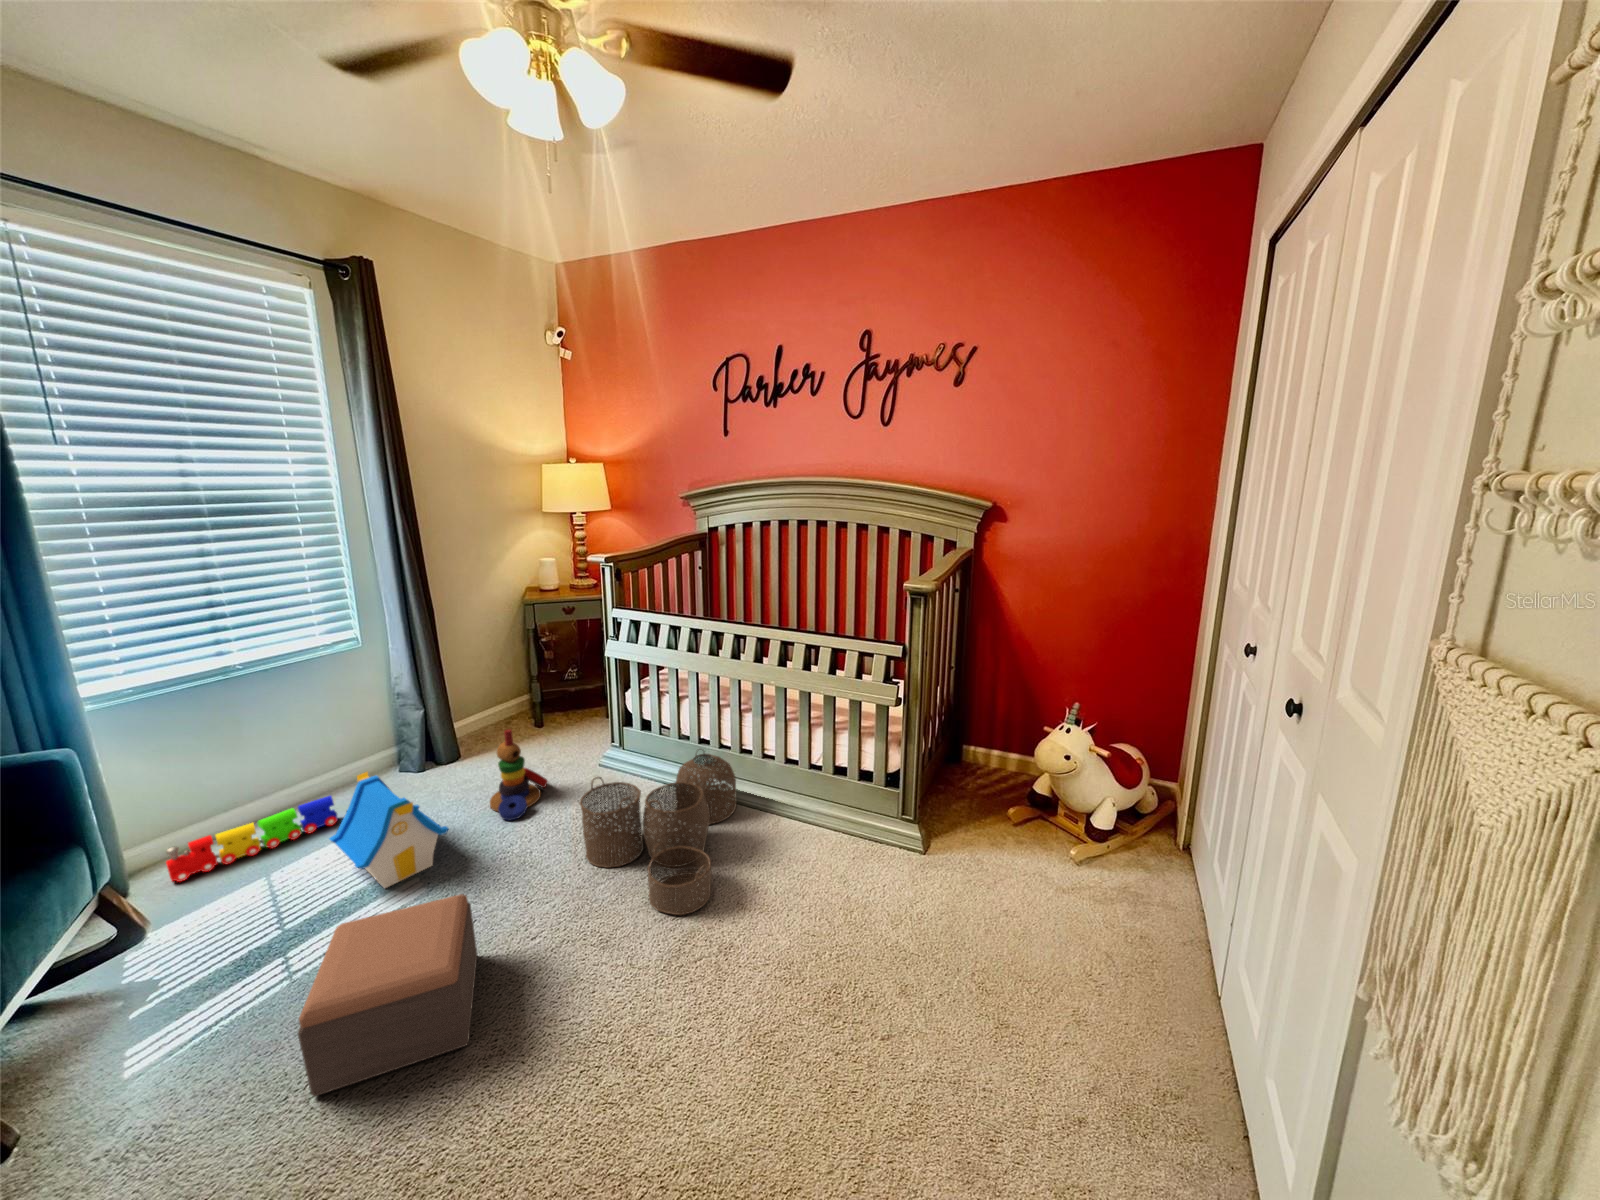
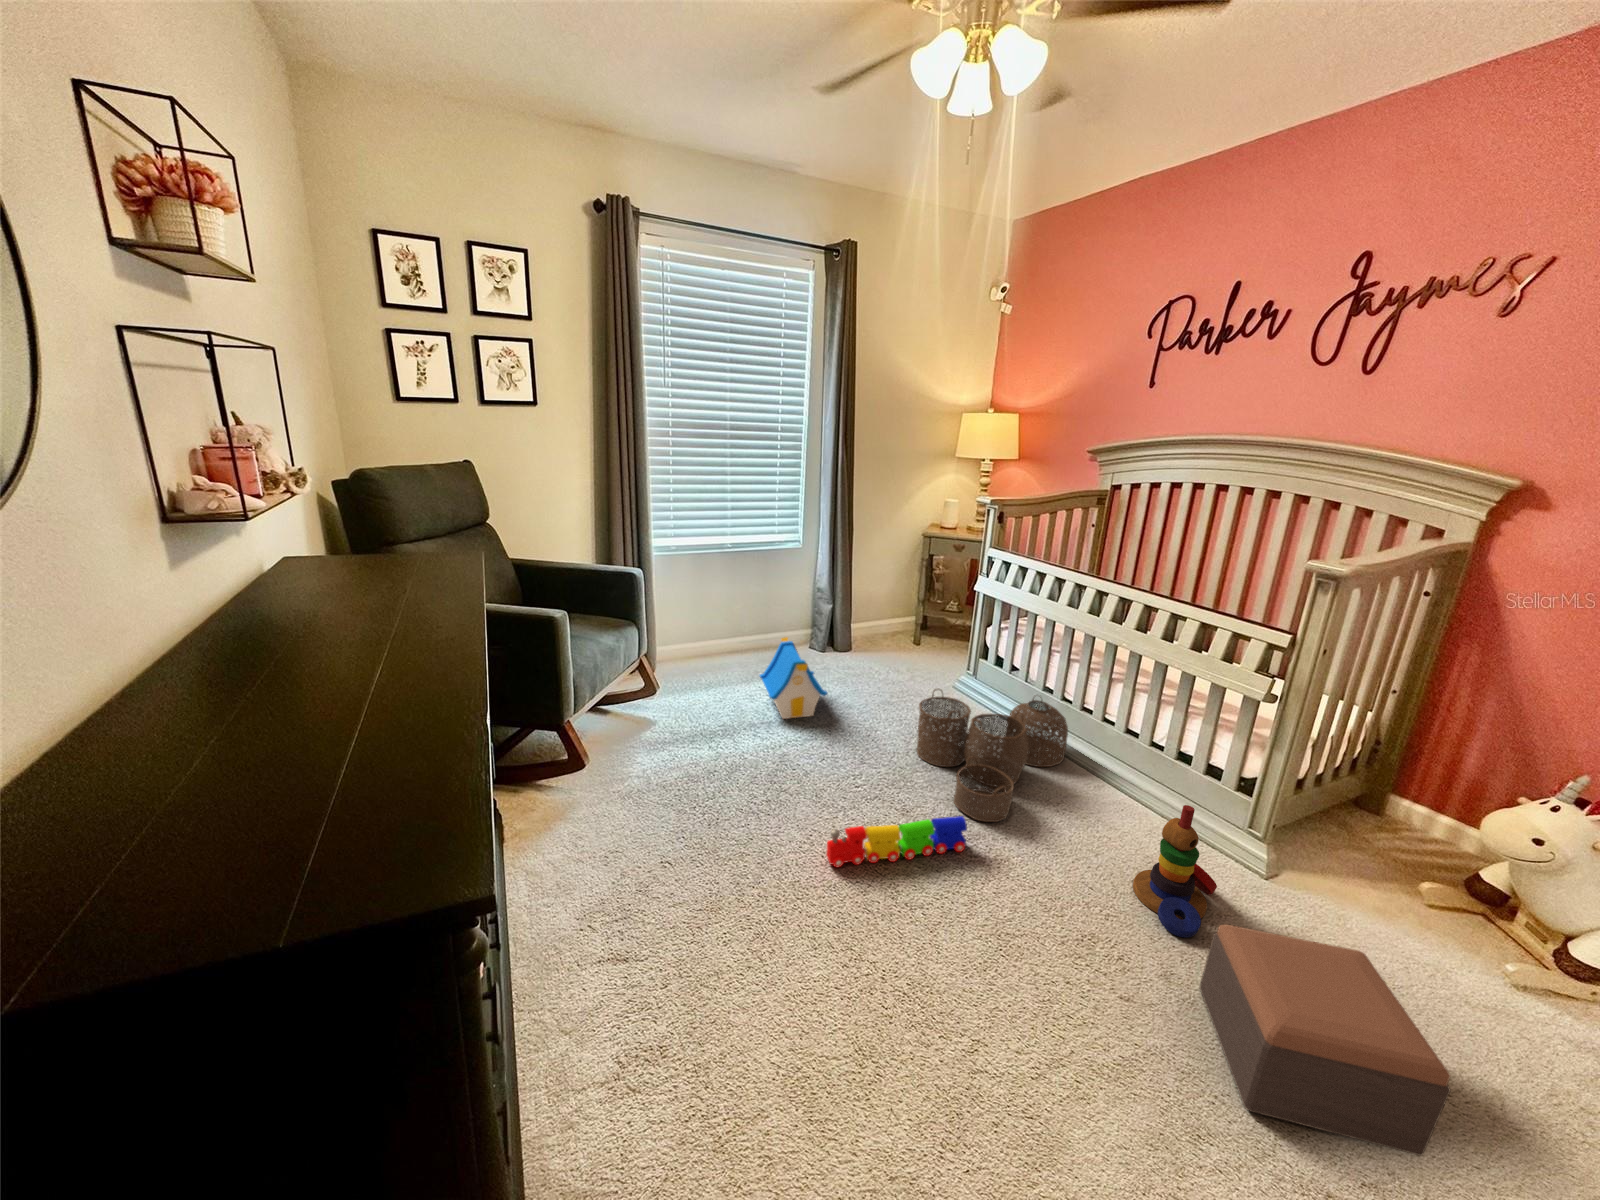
stacking toy: present [490,729,548,820] -> present [1133,805,1217,937]
toy train: present [166,796,338,882] -> present [826,816,967,867]
footstool: present [297,894,477,1096] -> present [1200,925,1450,1156]

